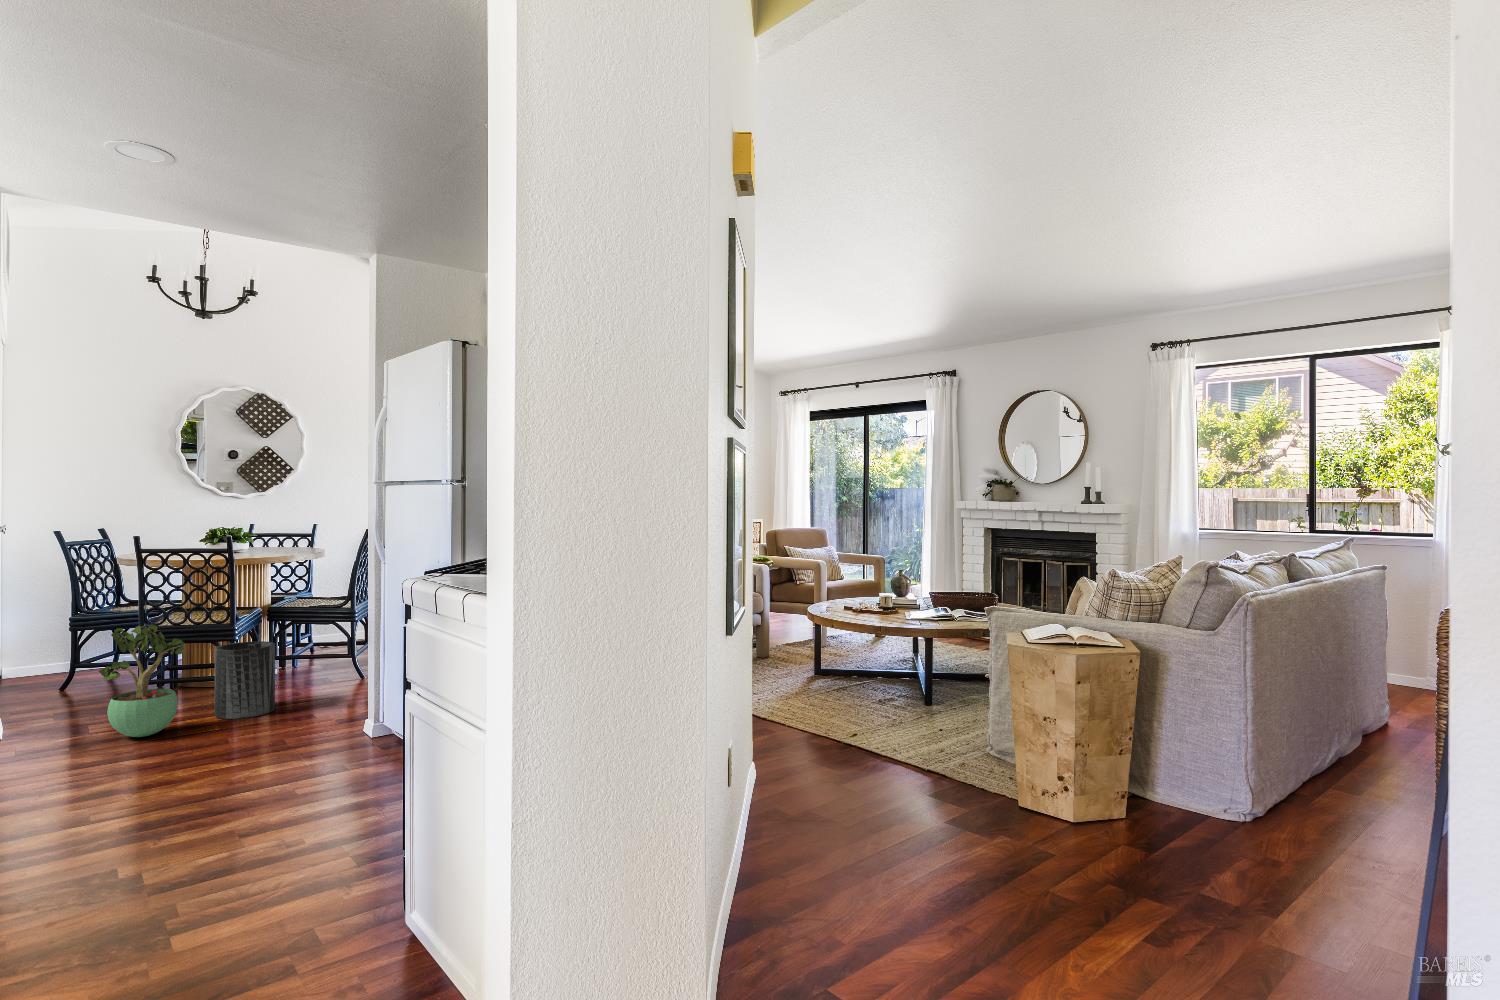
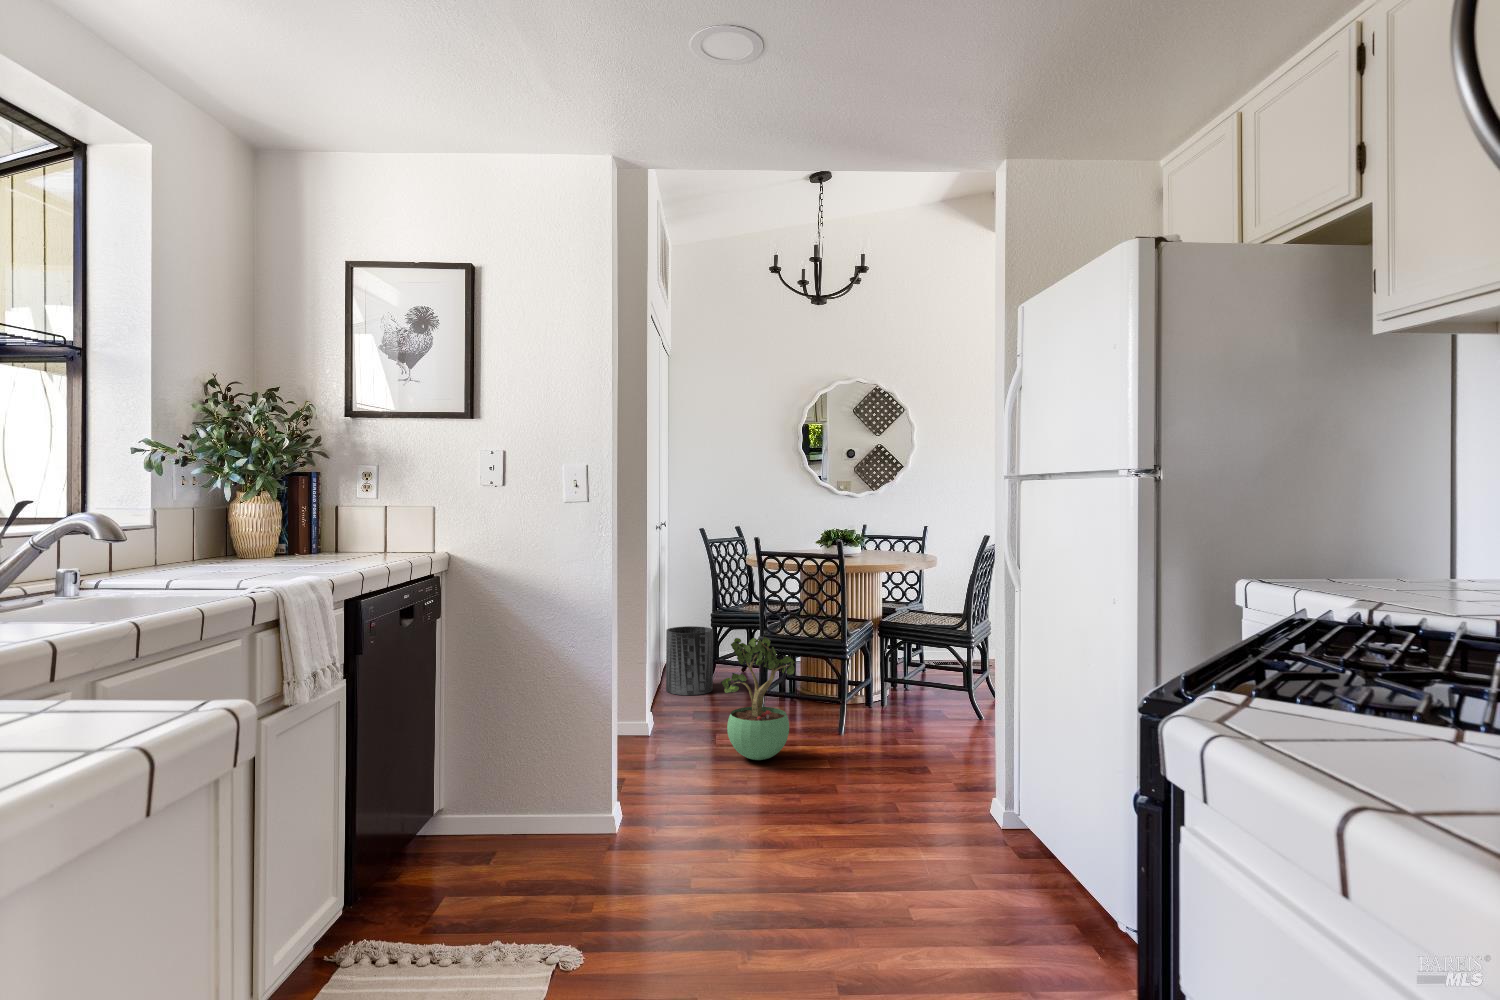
trash can: present [215,641,275,719] -> present [666,626,713,695]

